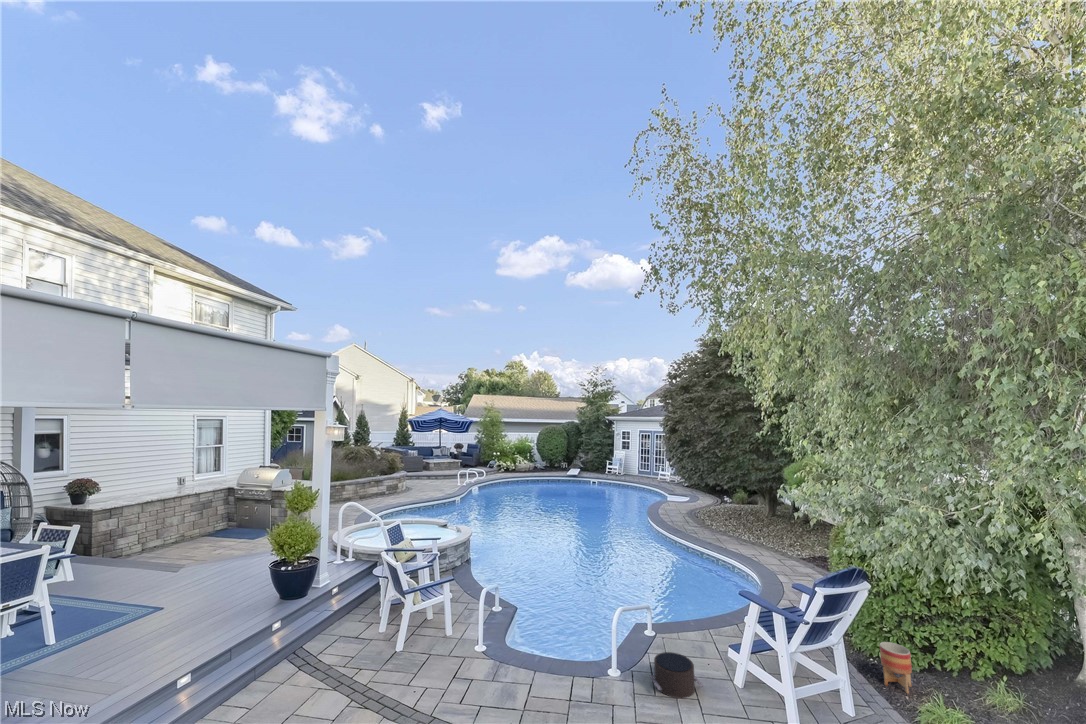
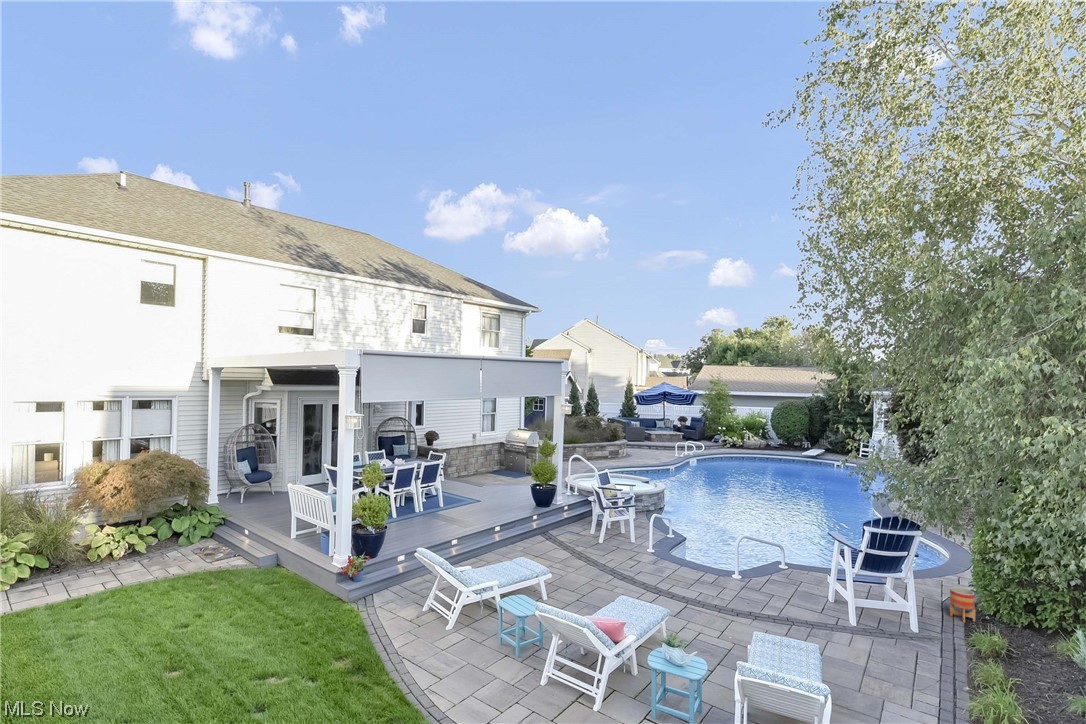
pouf: present [650,652,704,698] -> none [753,565,788,589]

